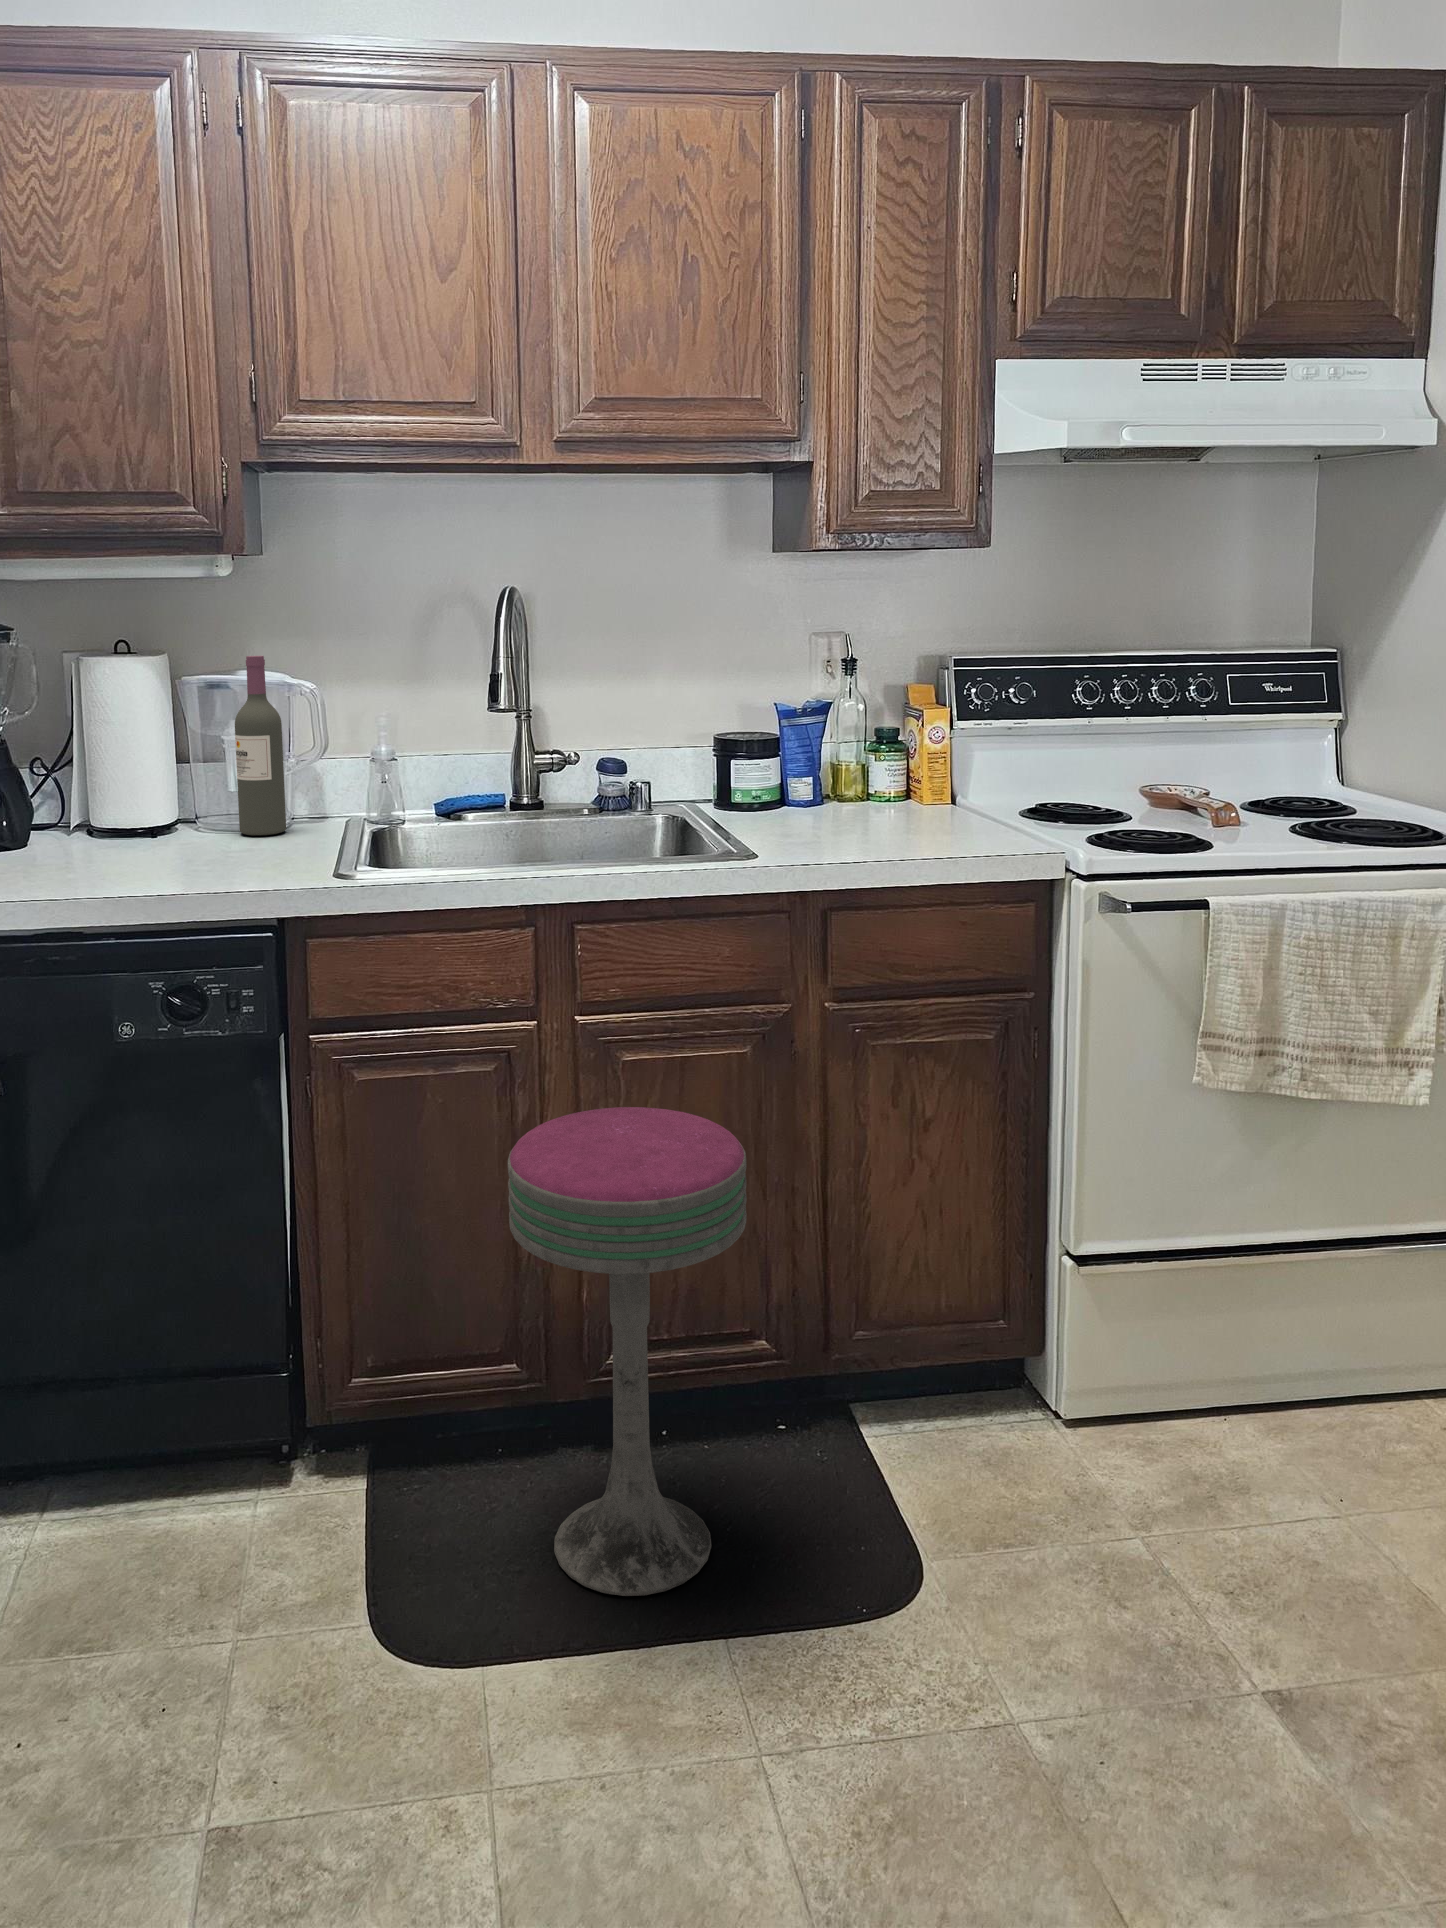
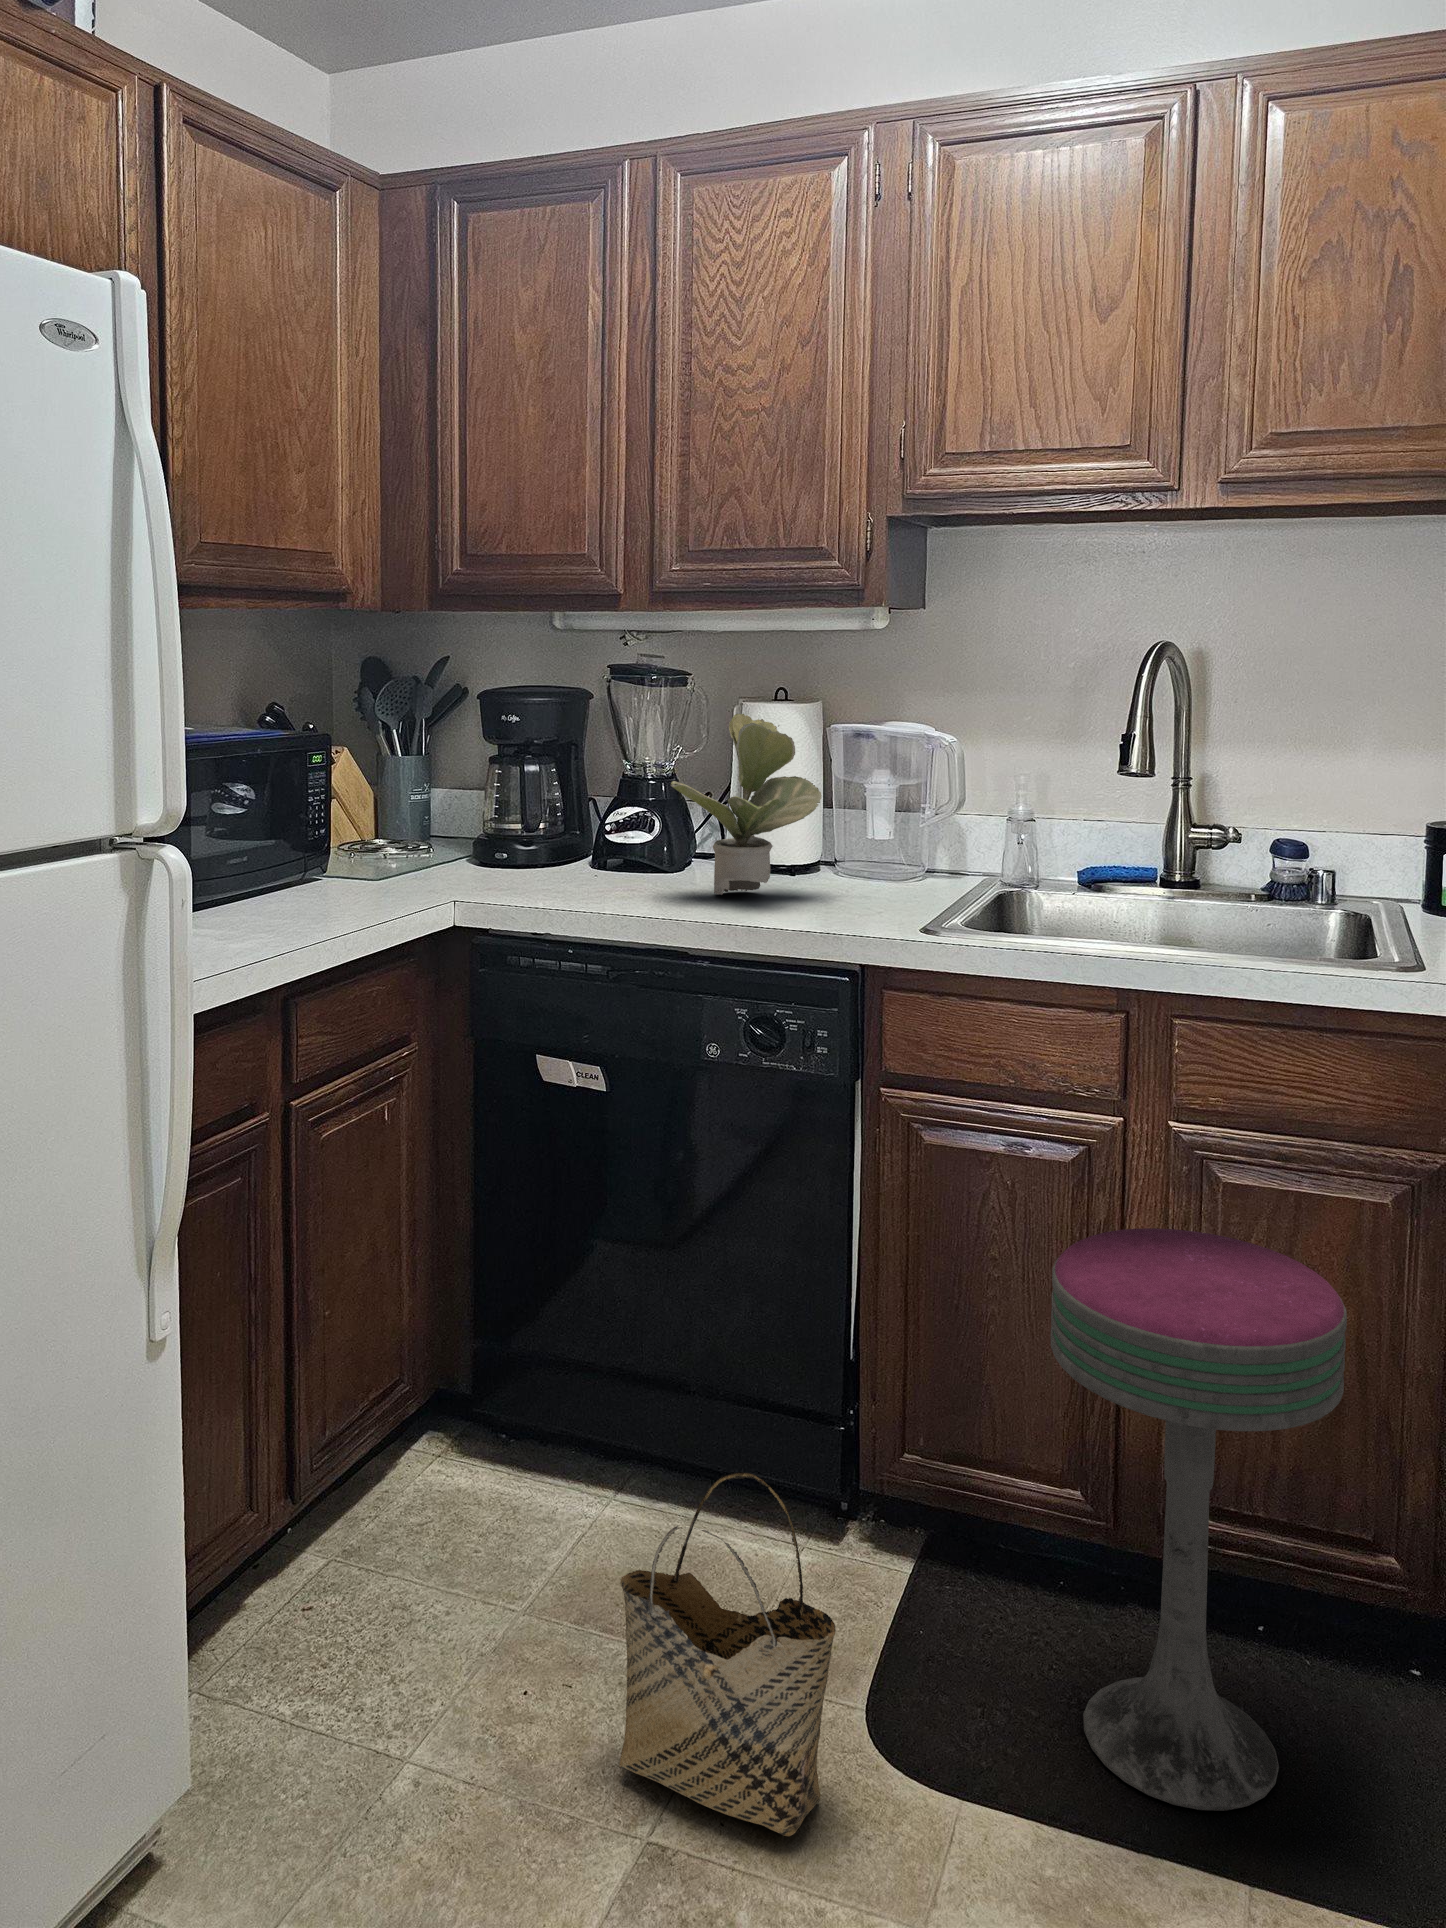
wine bottle: present [235,656,286,835] -> none [870,709,918,888]
potted plant: none [31,668,197,862] -> present [670,714,821,895]
woven basket: none [136,1437,367,1776] -> present [619,1472,836,1836]

